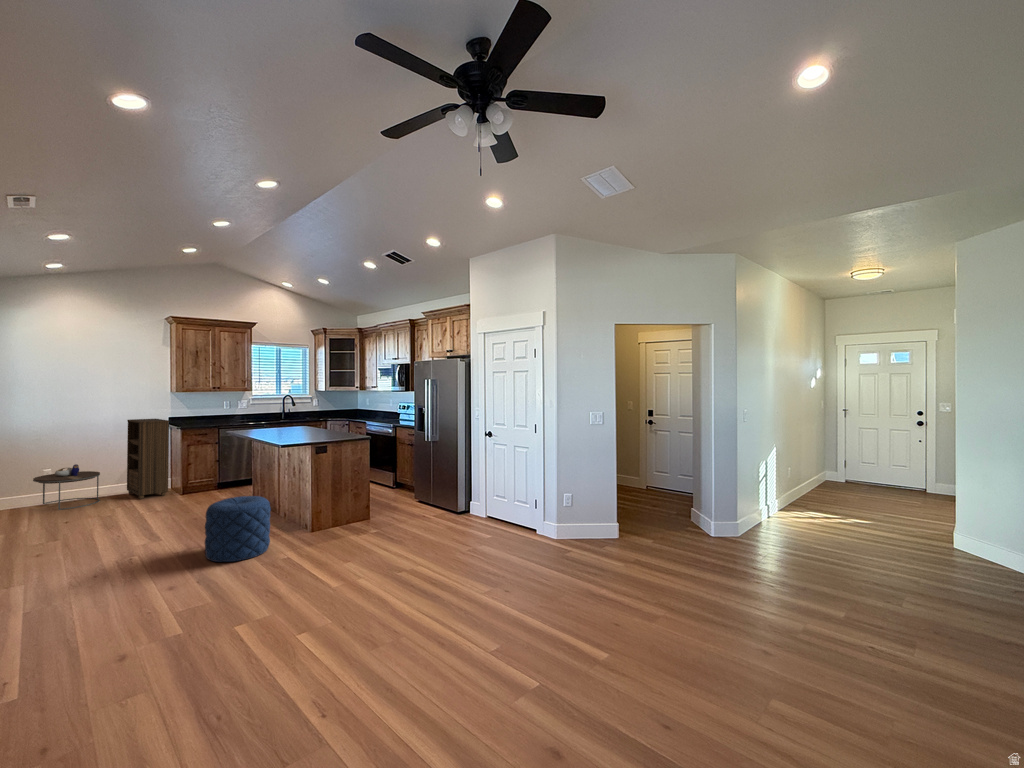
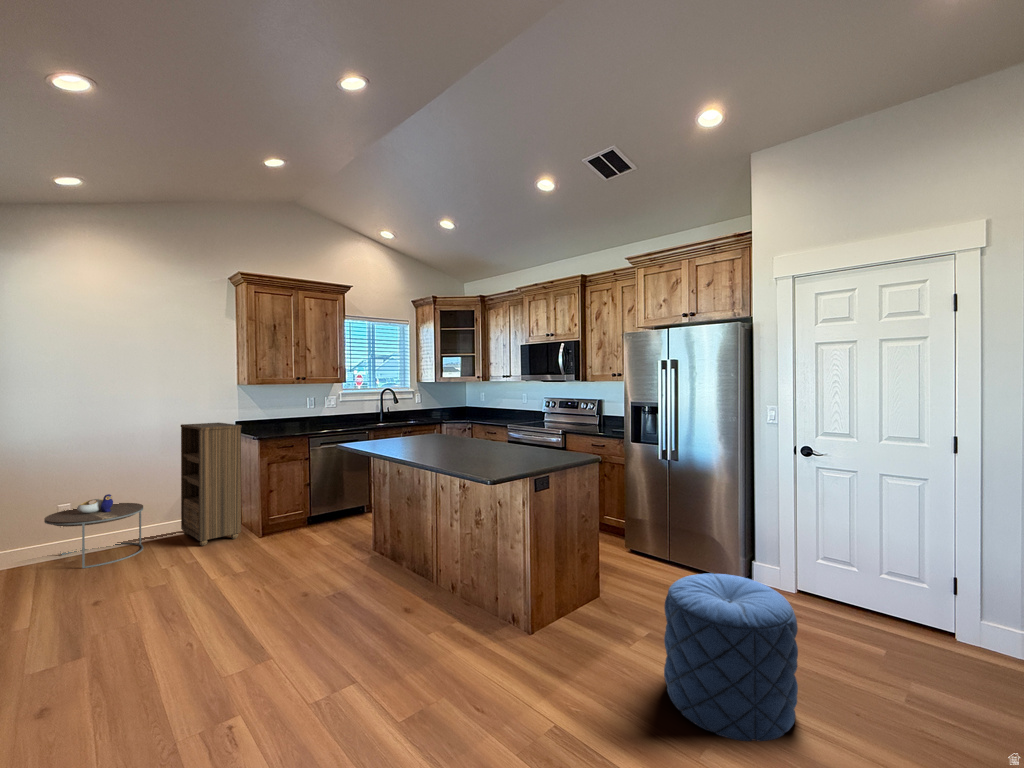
pouf: present [205,496,271,562] -> present [664,573,798,741]

